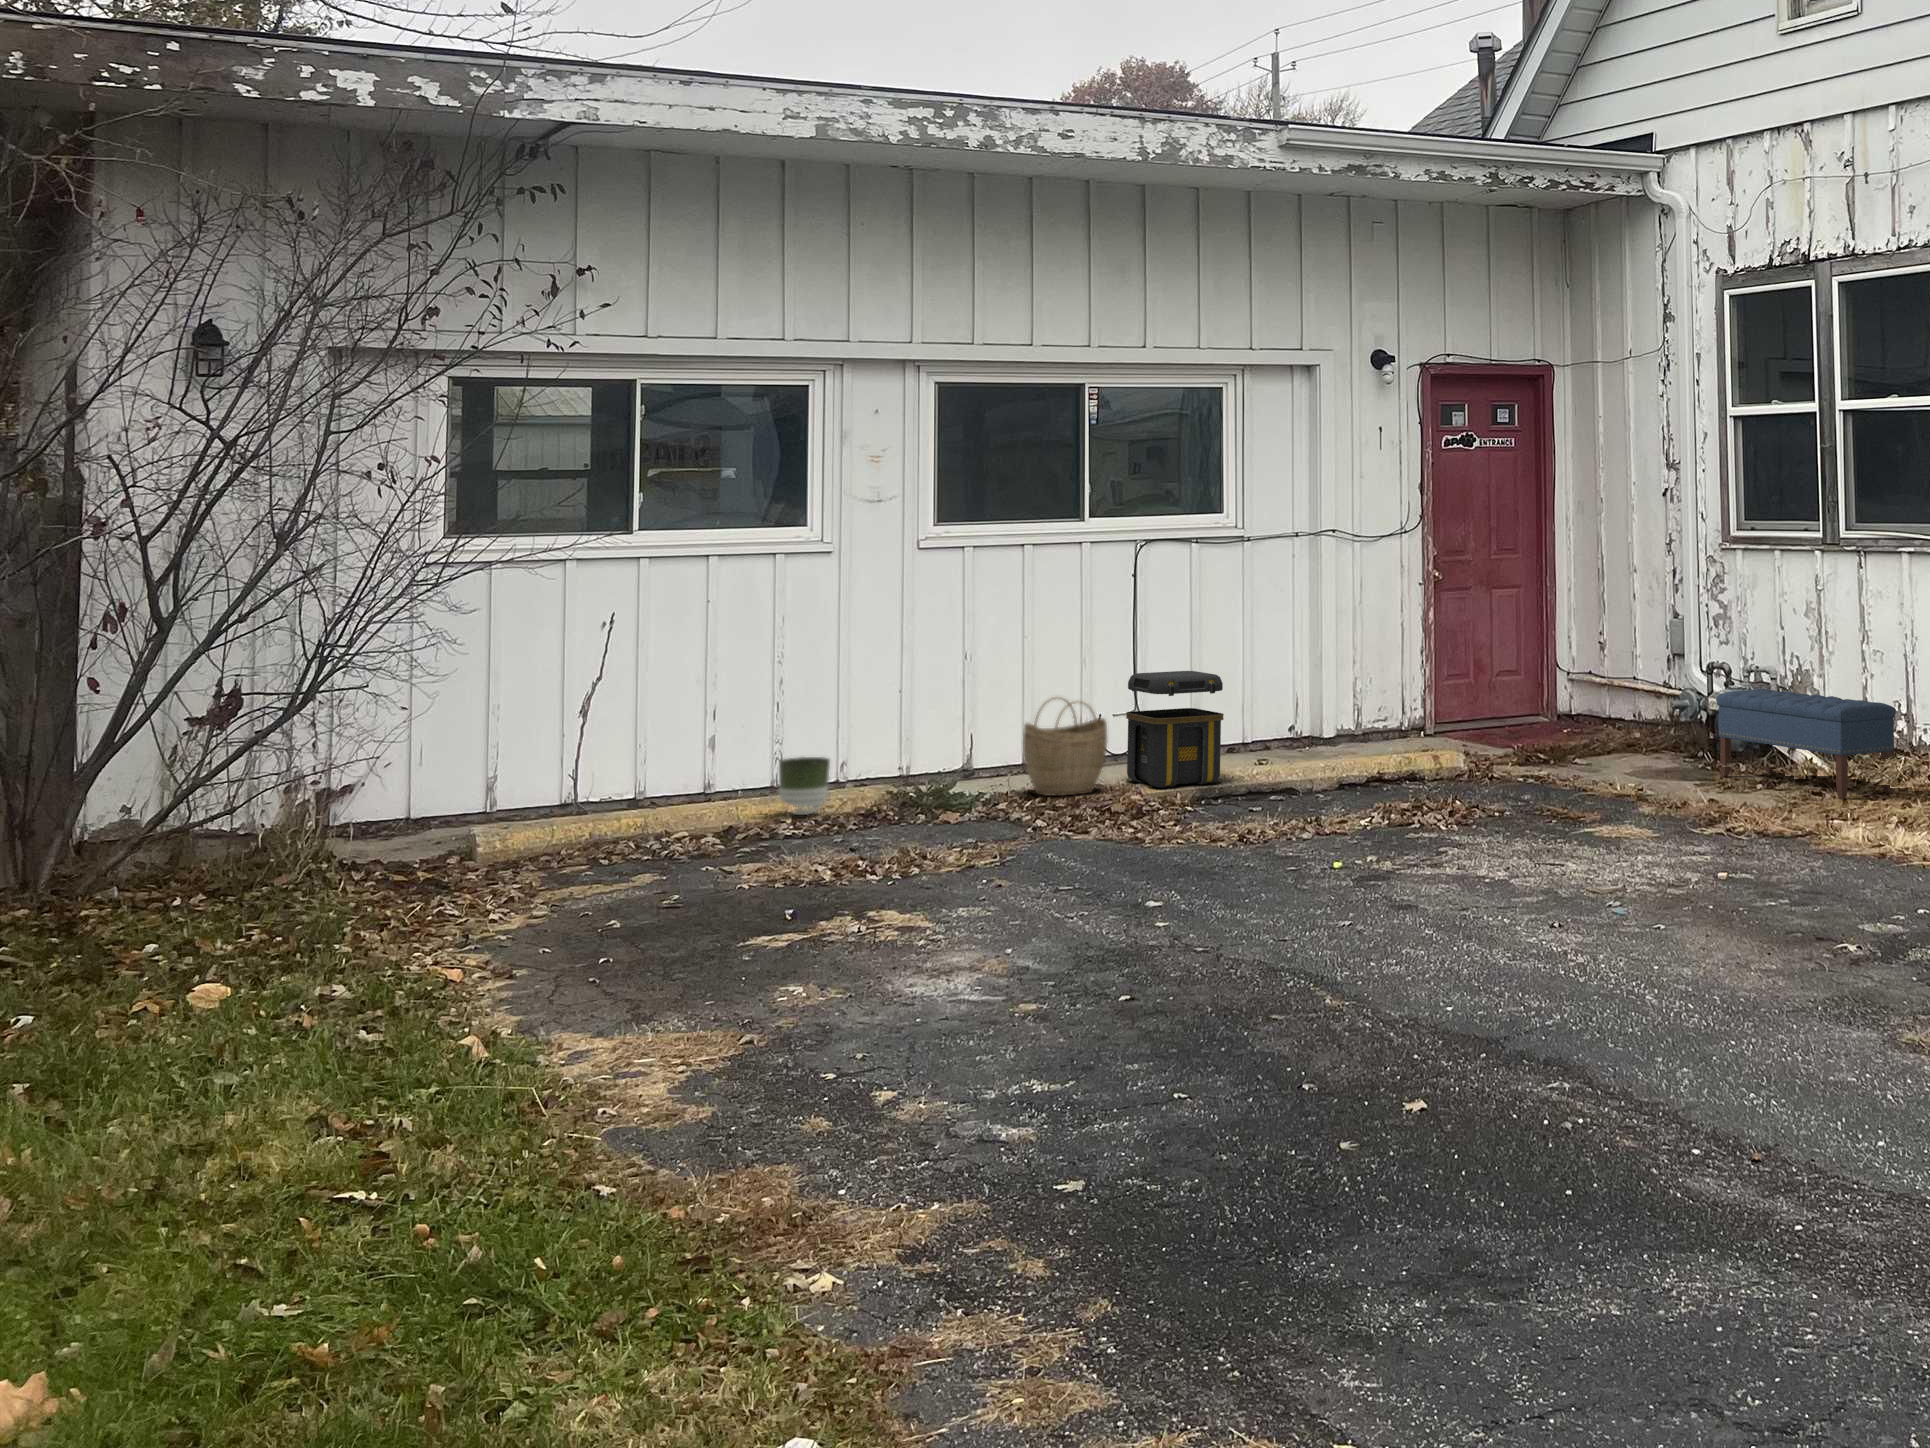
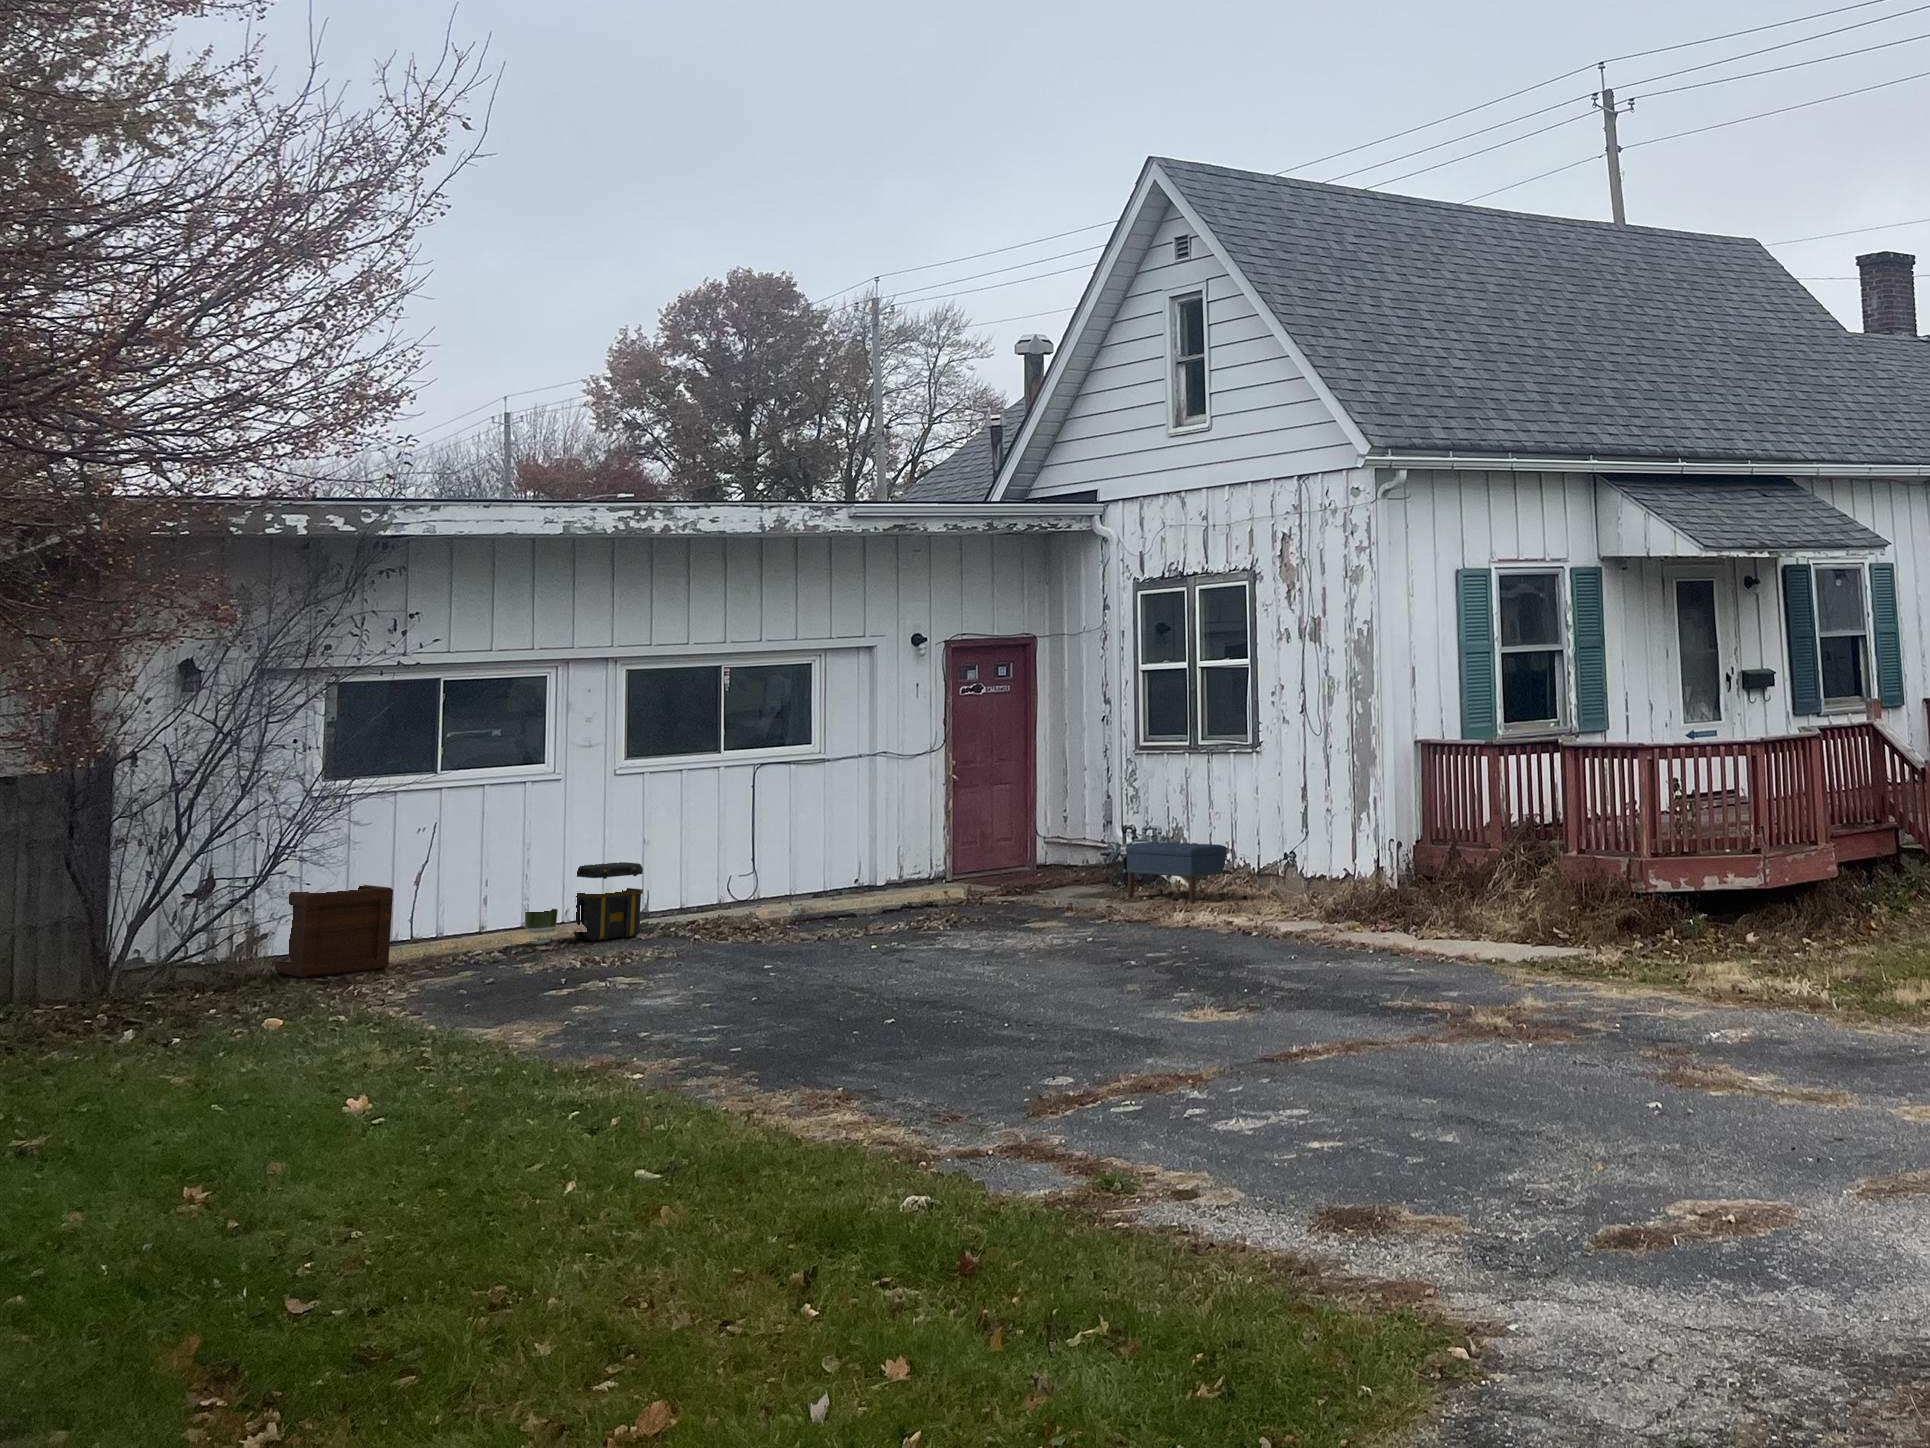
toolbox: present [1126,671,1224,788] -> present [574,862,643,941]
woven basket: present [1023,698,1107,796] -> none [679,867,733,928]
wooden crate: none [365,709,544,869] -> present [275,885,393,978]

